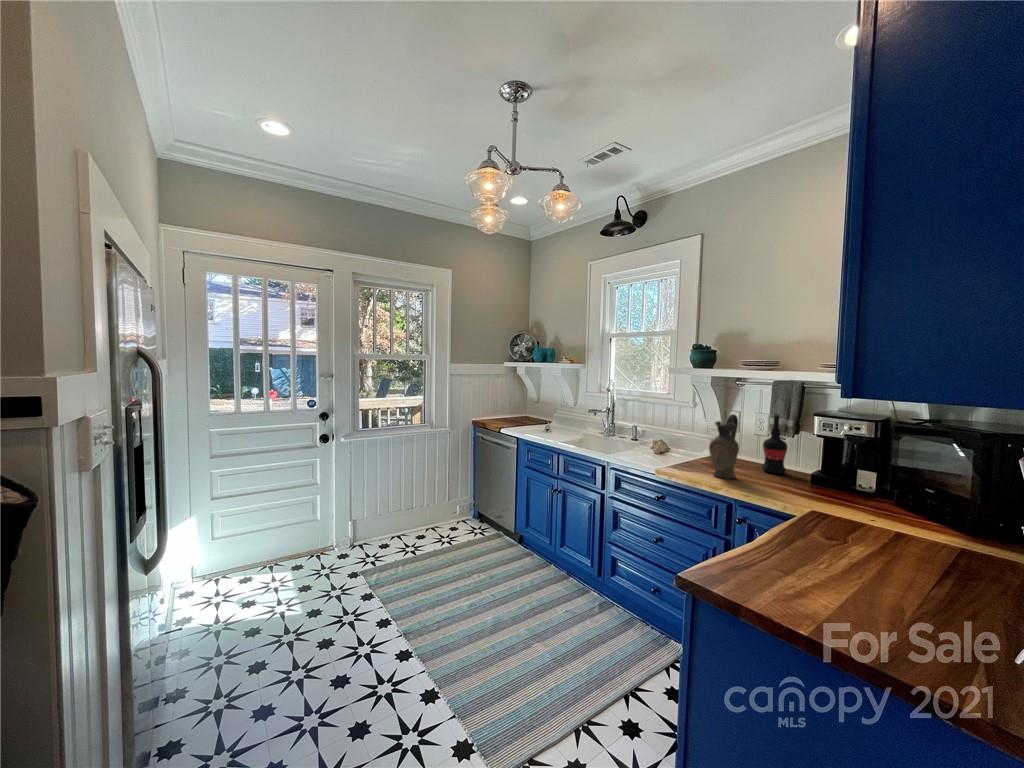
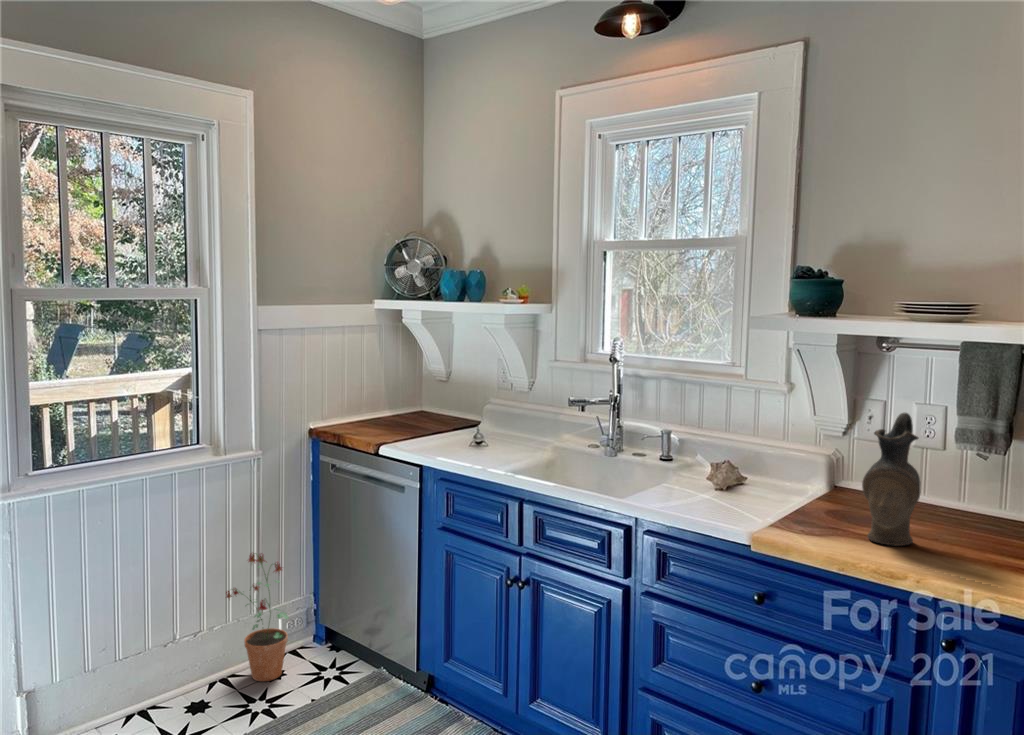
wine bottle: present [762,413,787,473] -> none [940,406,991,524]
potted plant: none [433,473,461,532] -> present [226,553,289,681]

